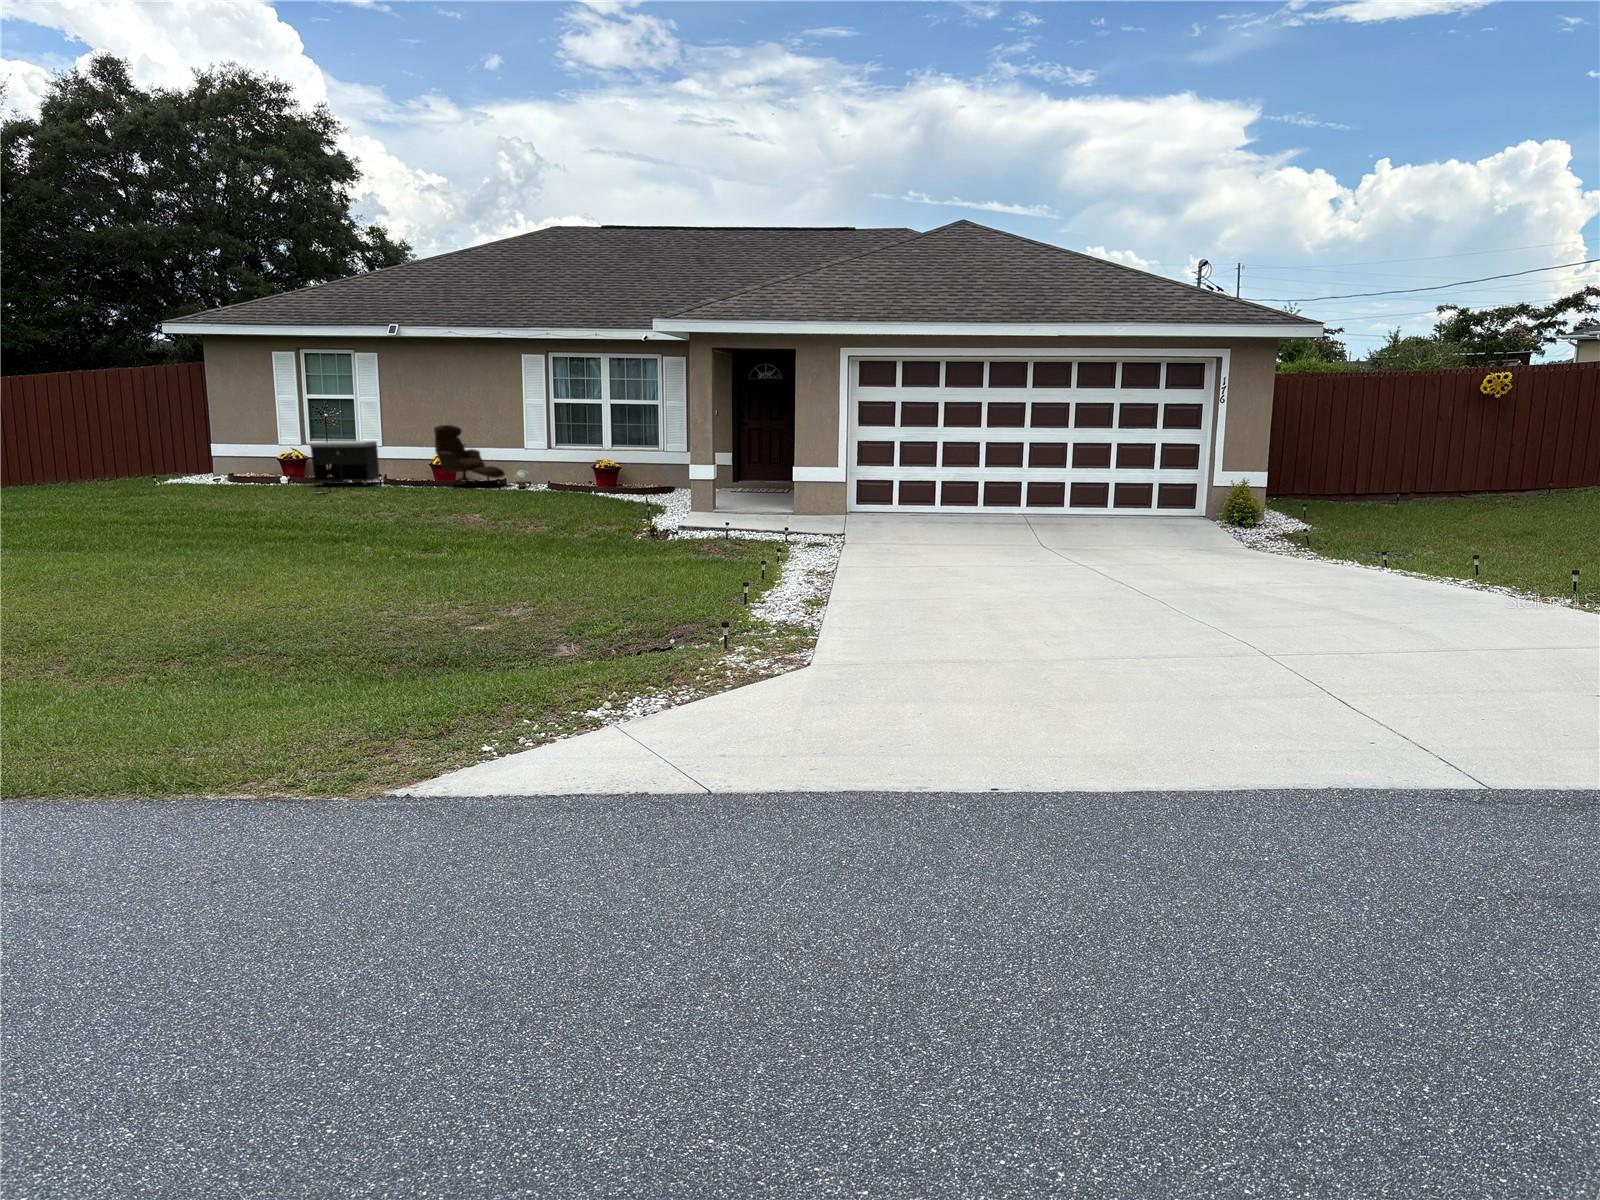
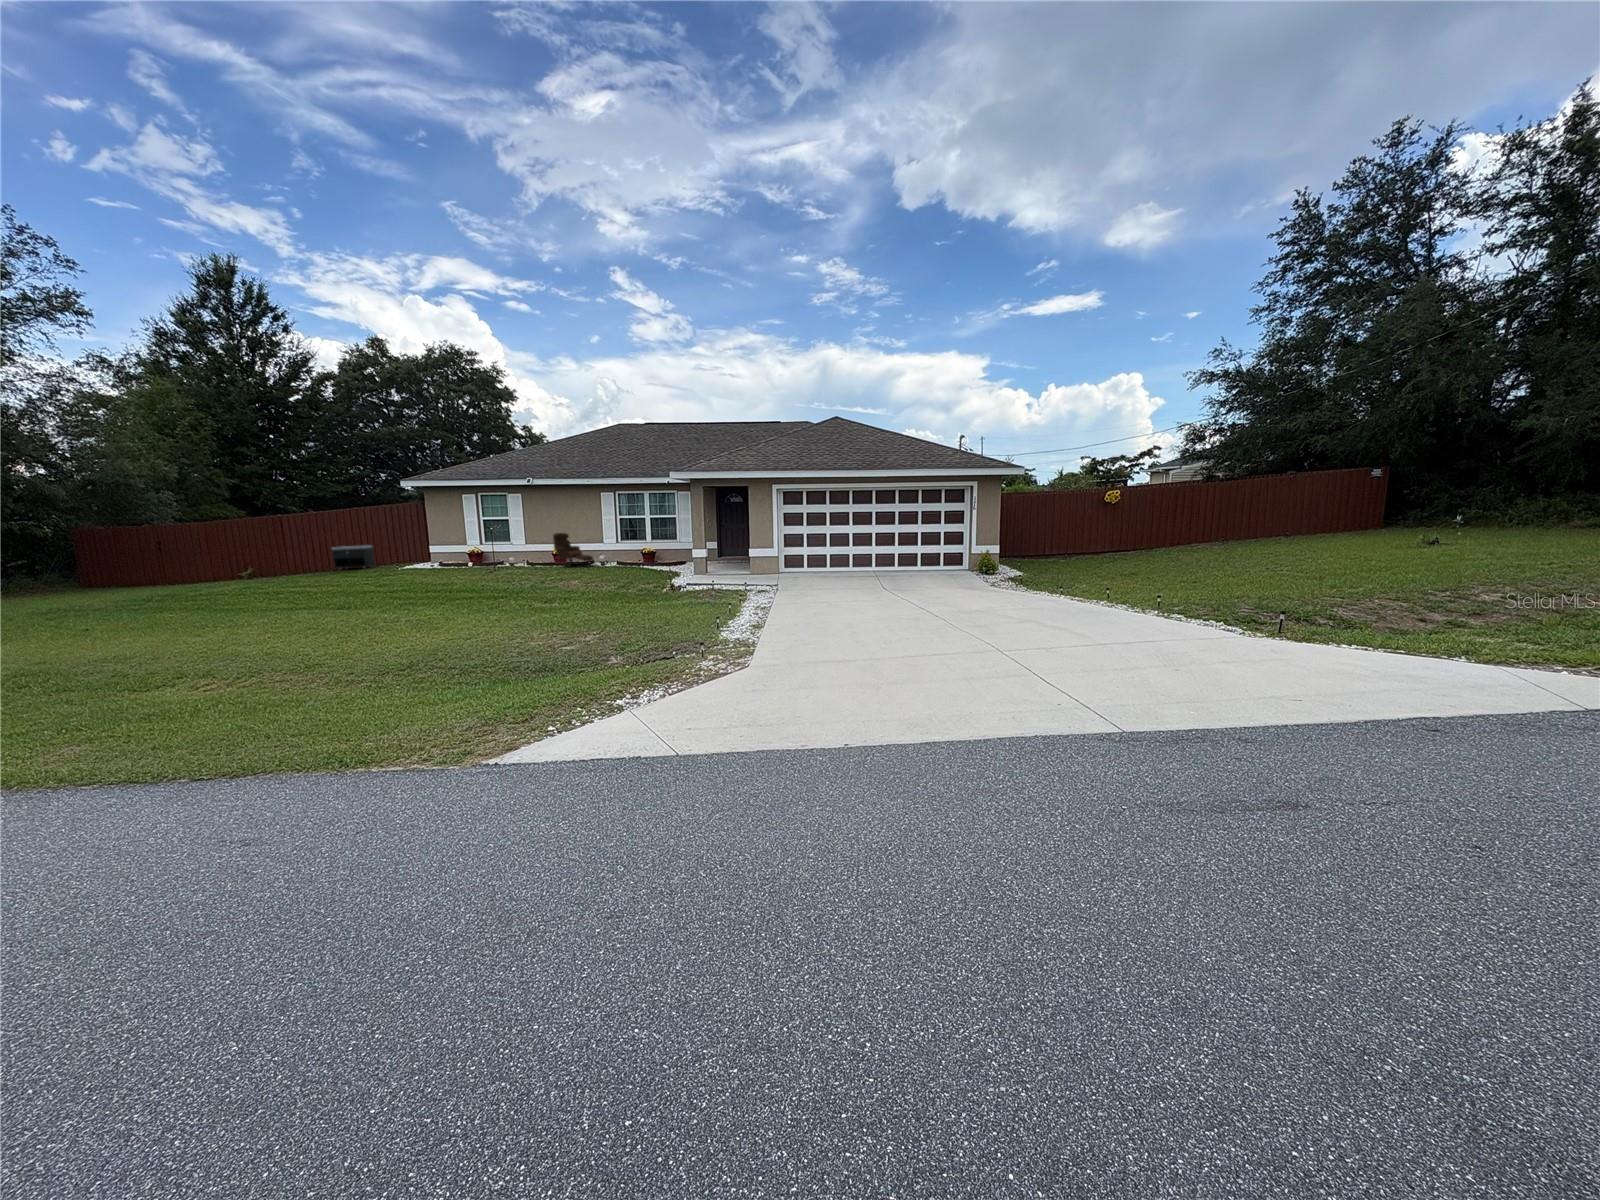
storage bench: present [310,441,379,485] -> present [332,545,375,568]

